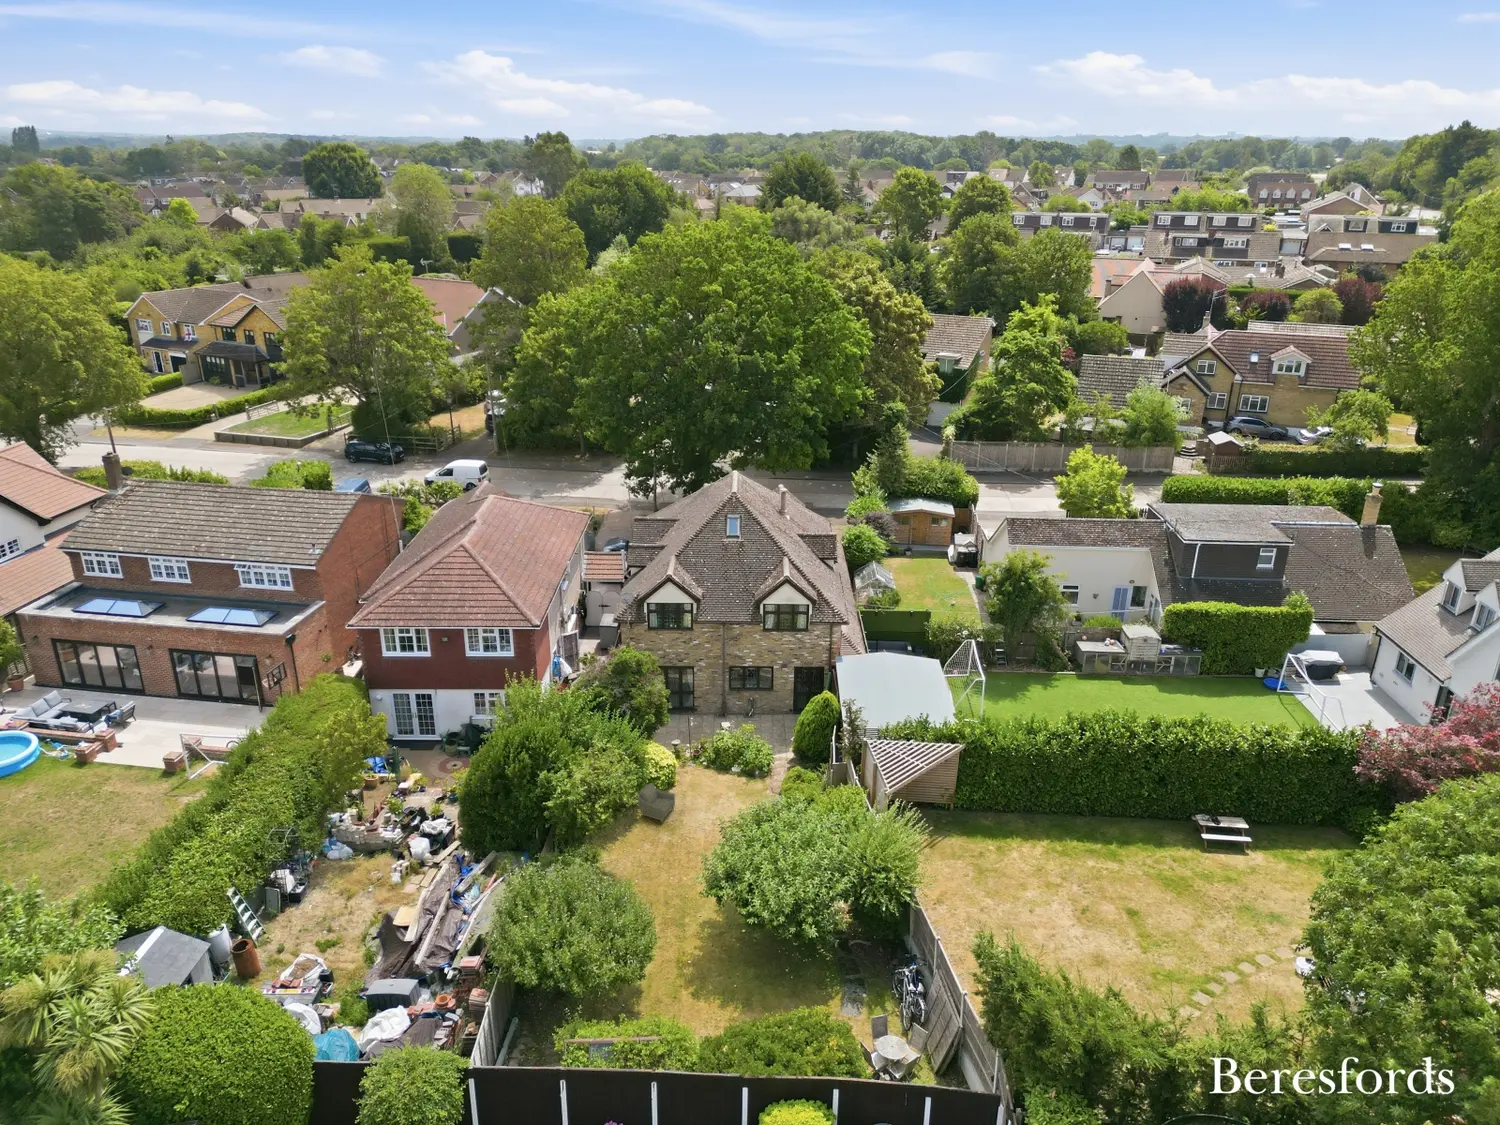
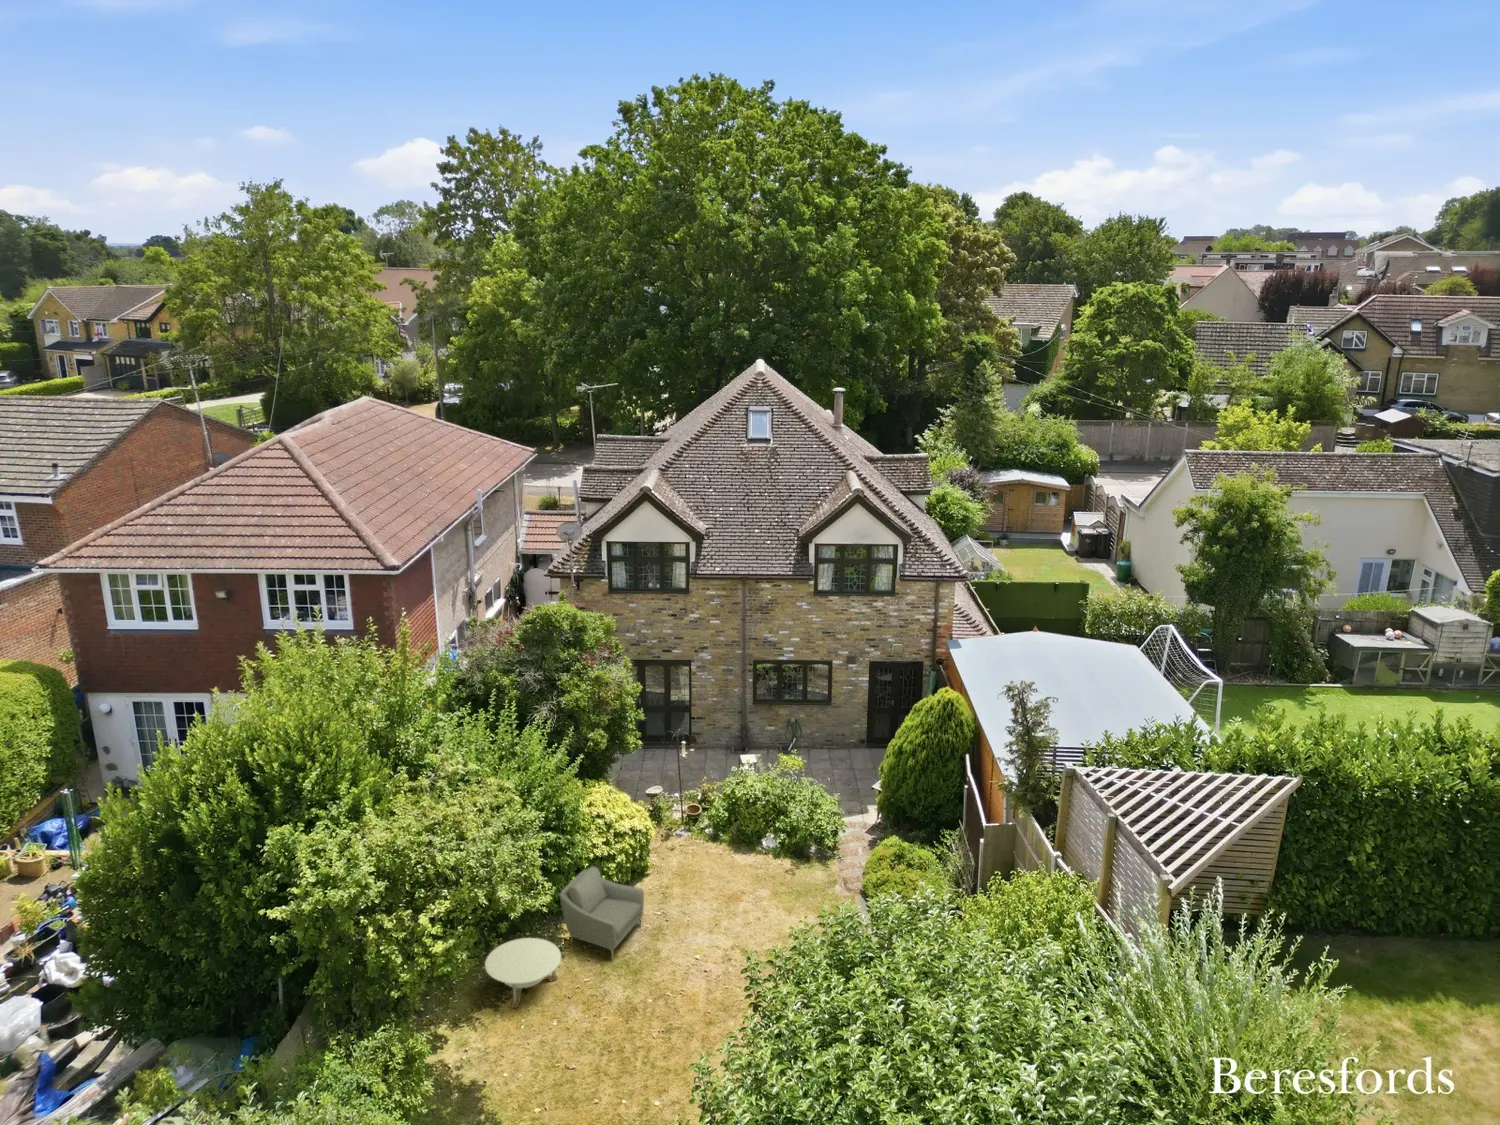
round table: none [607,815,640,845] -> present [485,938,561,1008]

